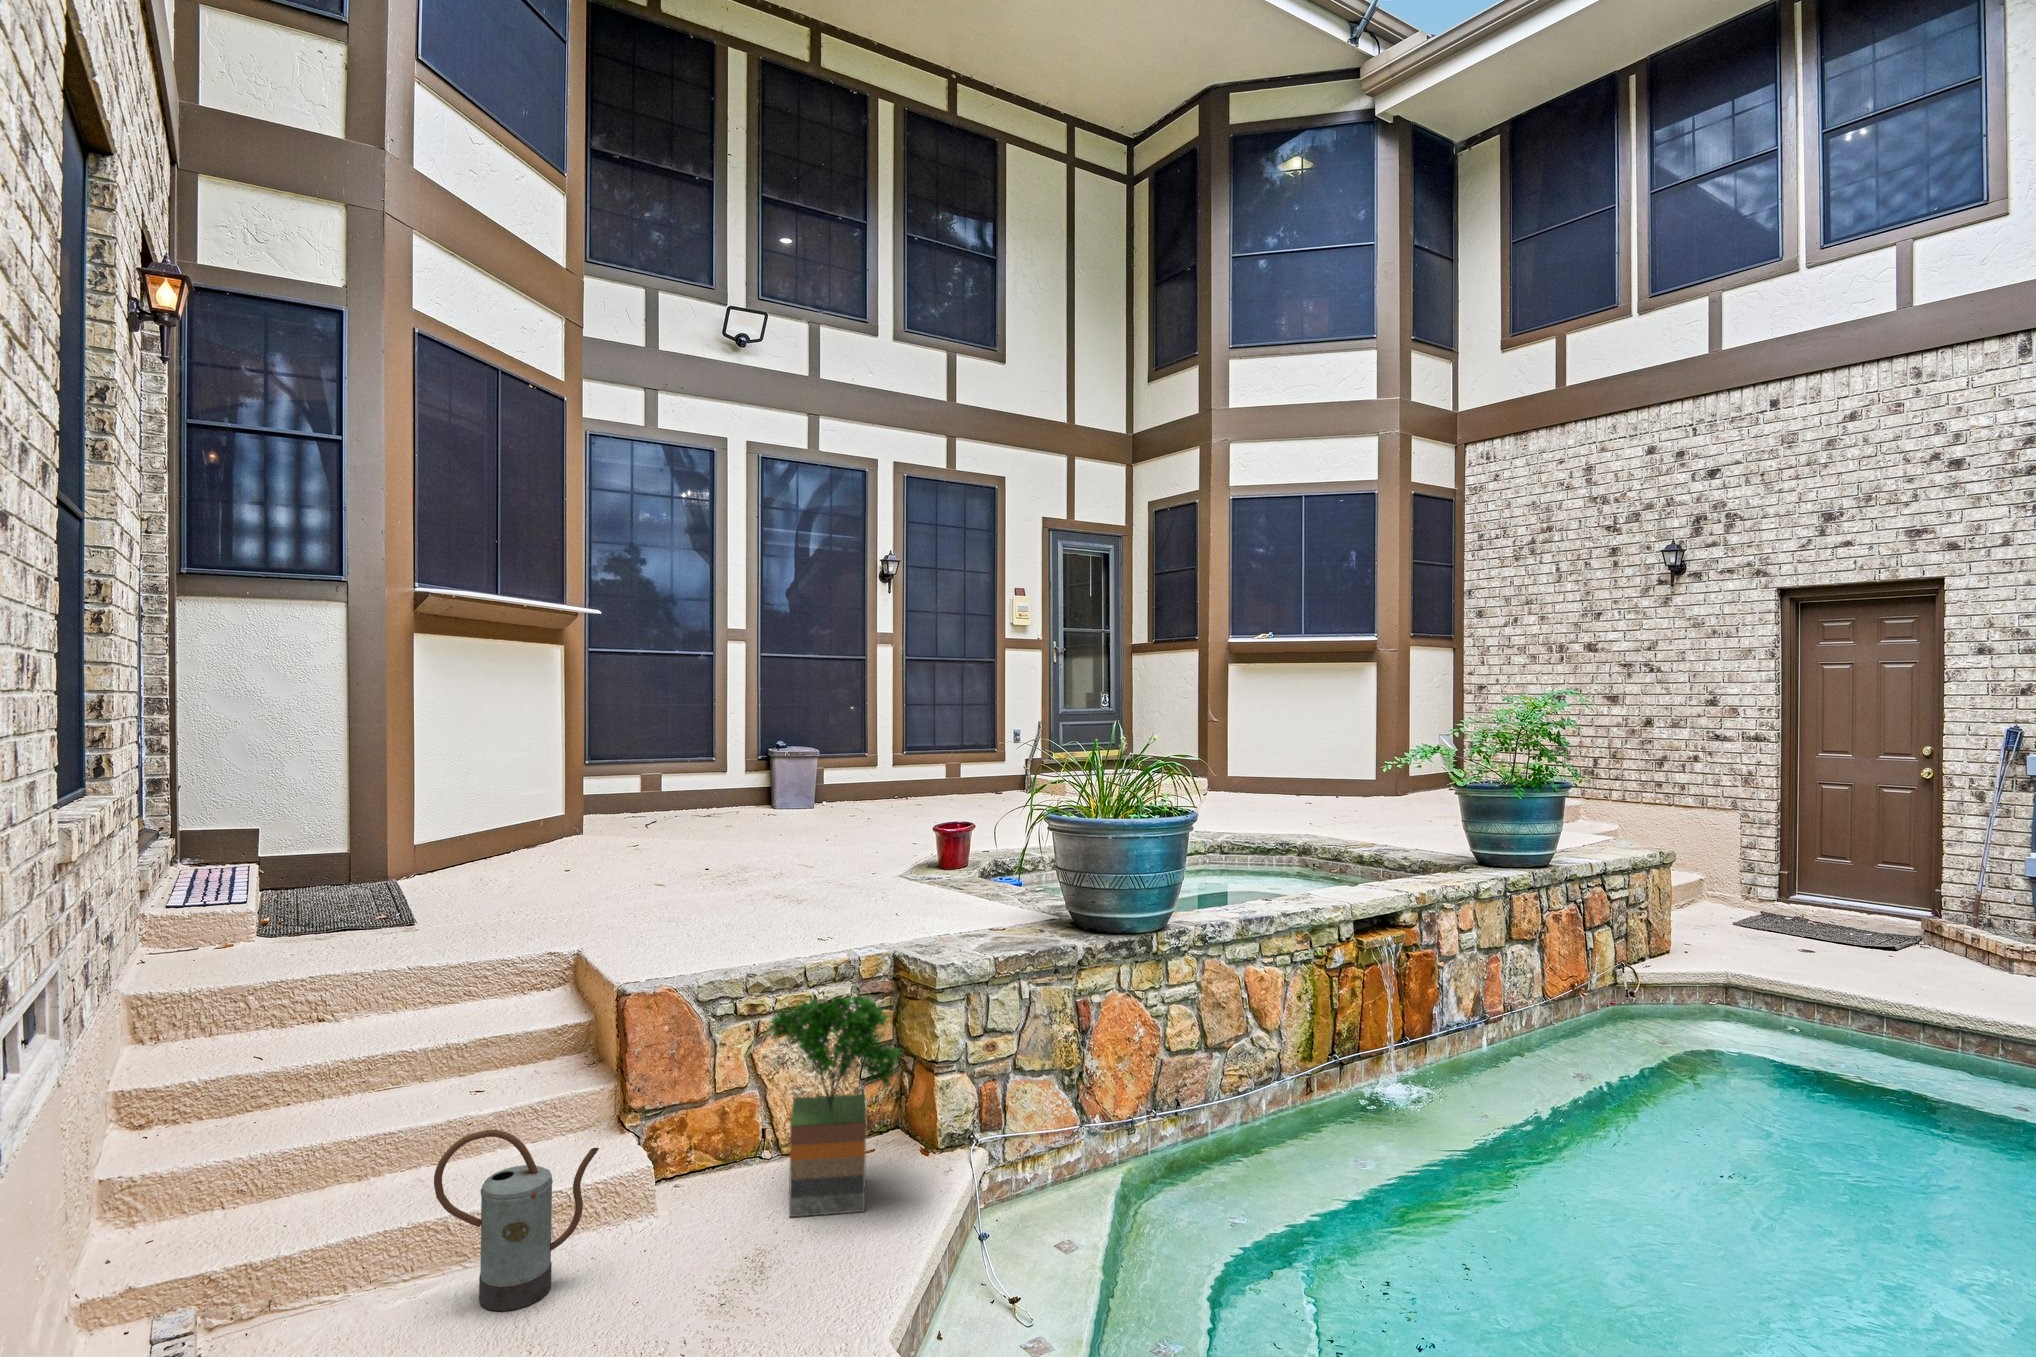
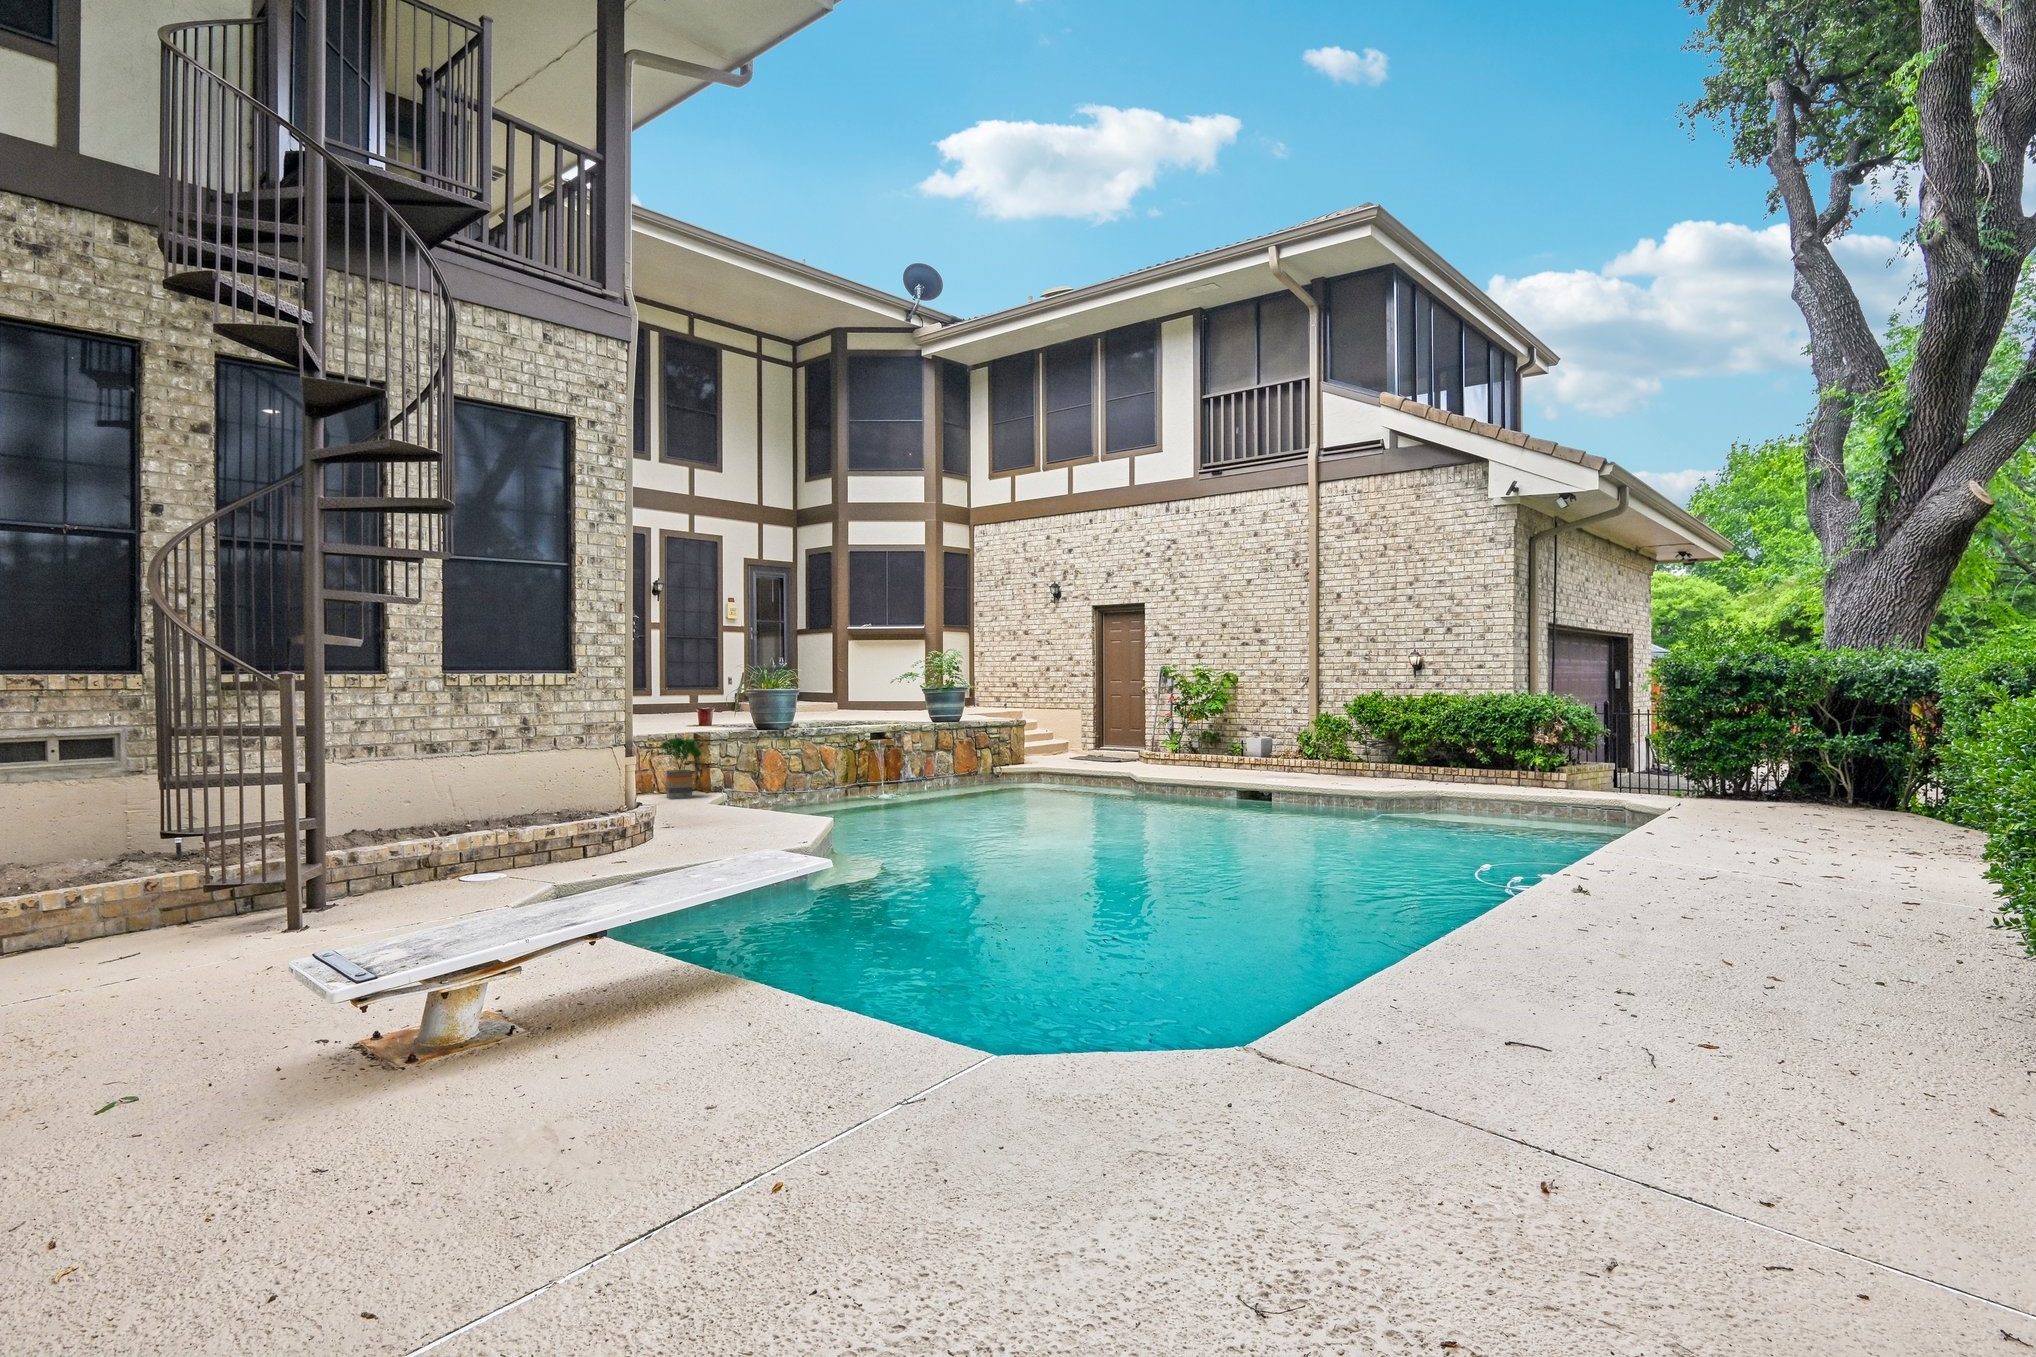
watering can: present [434,1130,599,1311] -> none [576,762,619,809]

